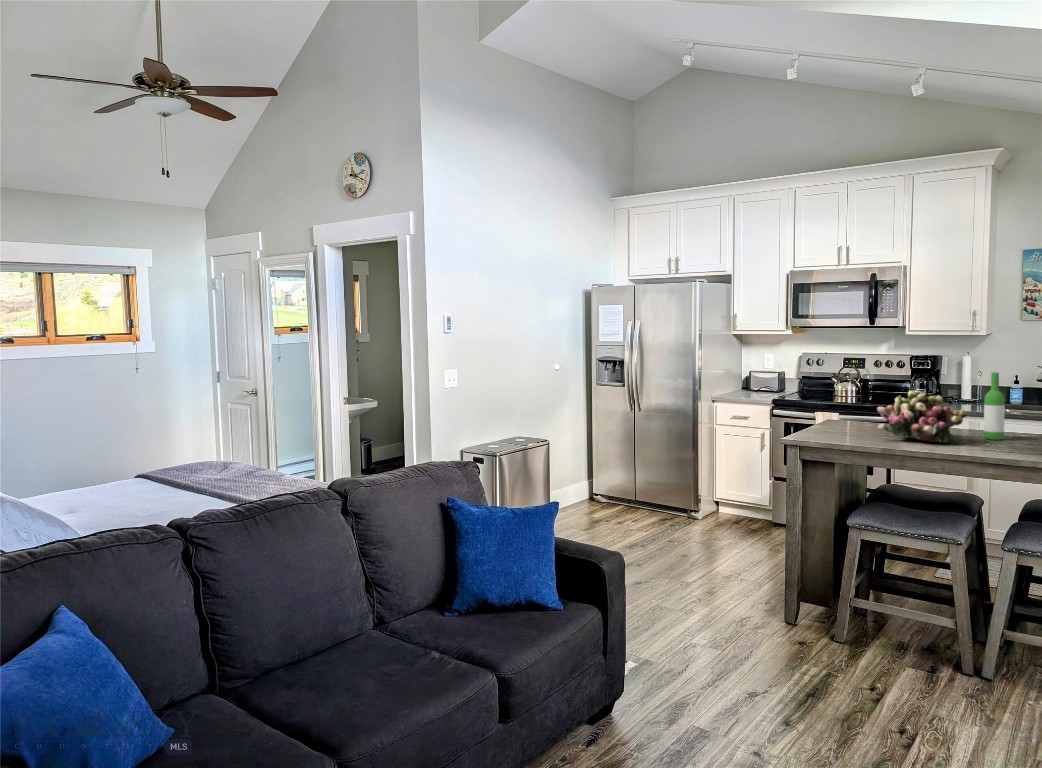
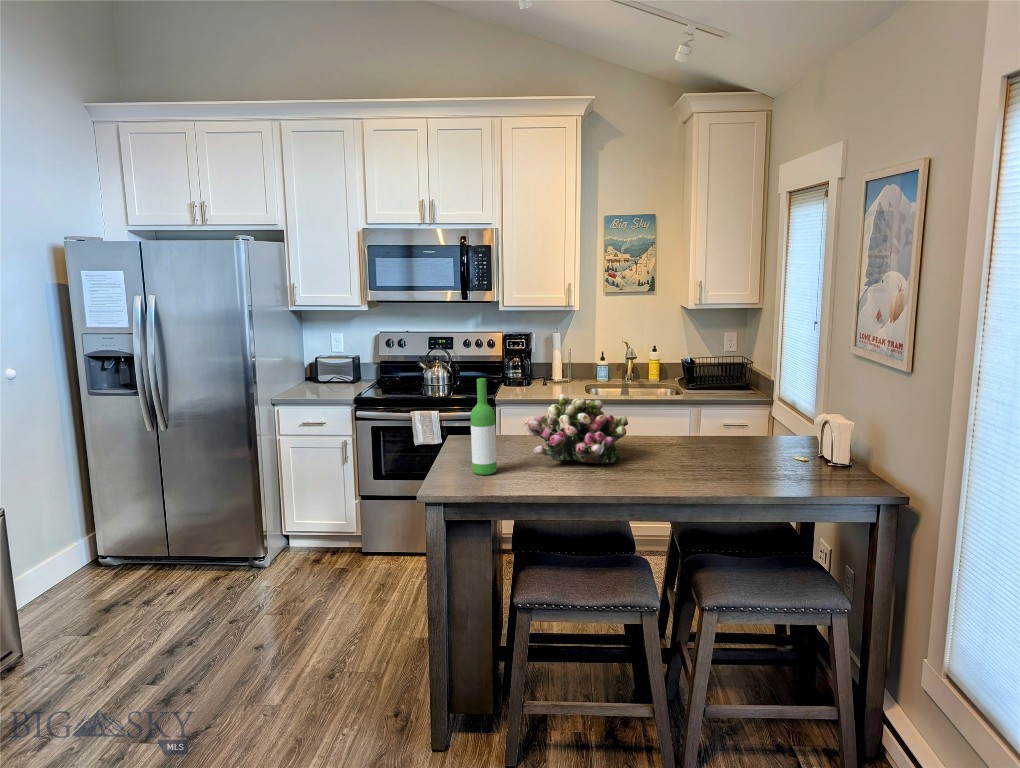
wine bottle: present [984,372,1005,440] -> present [471,378,497,475]

